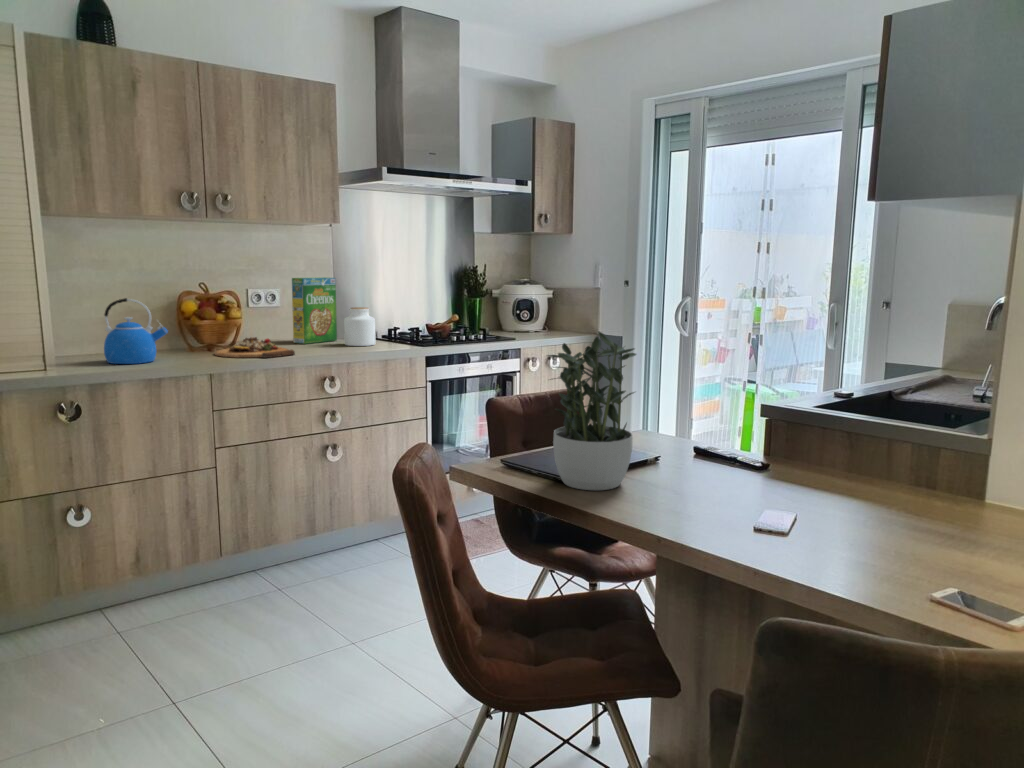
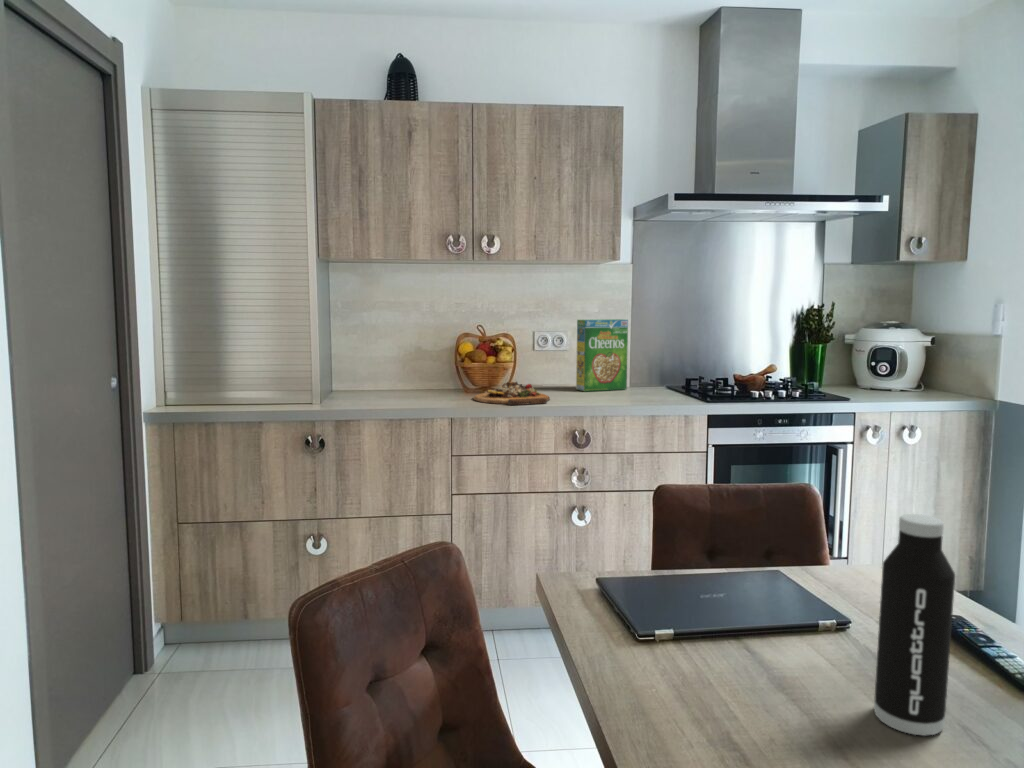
kettle: present [104,298,168,364] -> none [367,338,422,403]
jar: present [344,307,376,346] -> none [623,353,659,398]
potted plant: present [548,331,636,490] -> none [613,408,762,667]
water bottle: none [703,379,742,493] -> present [874,514,955,736]

